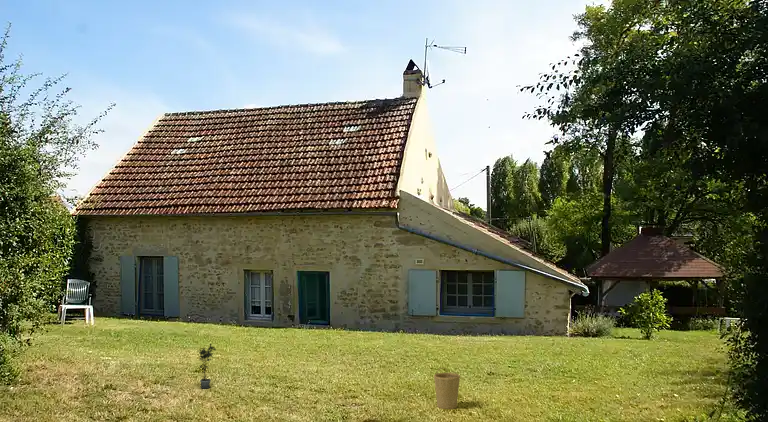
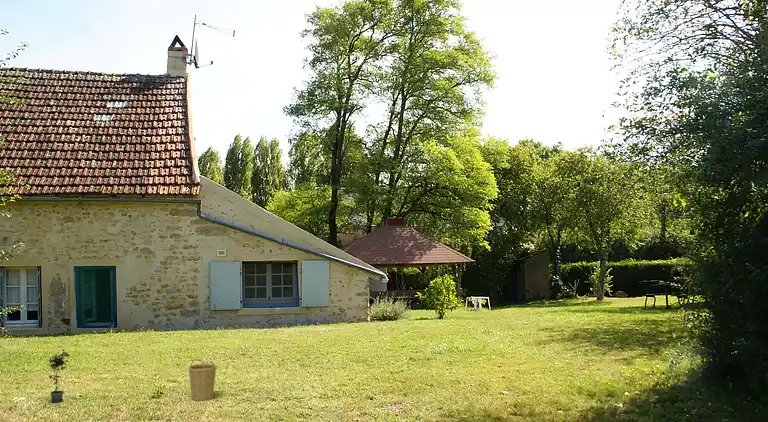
basket: present [434,368,460,409] -> present [188,359,216,401]

